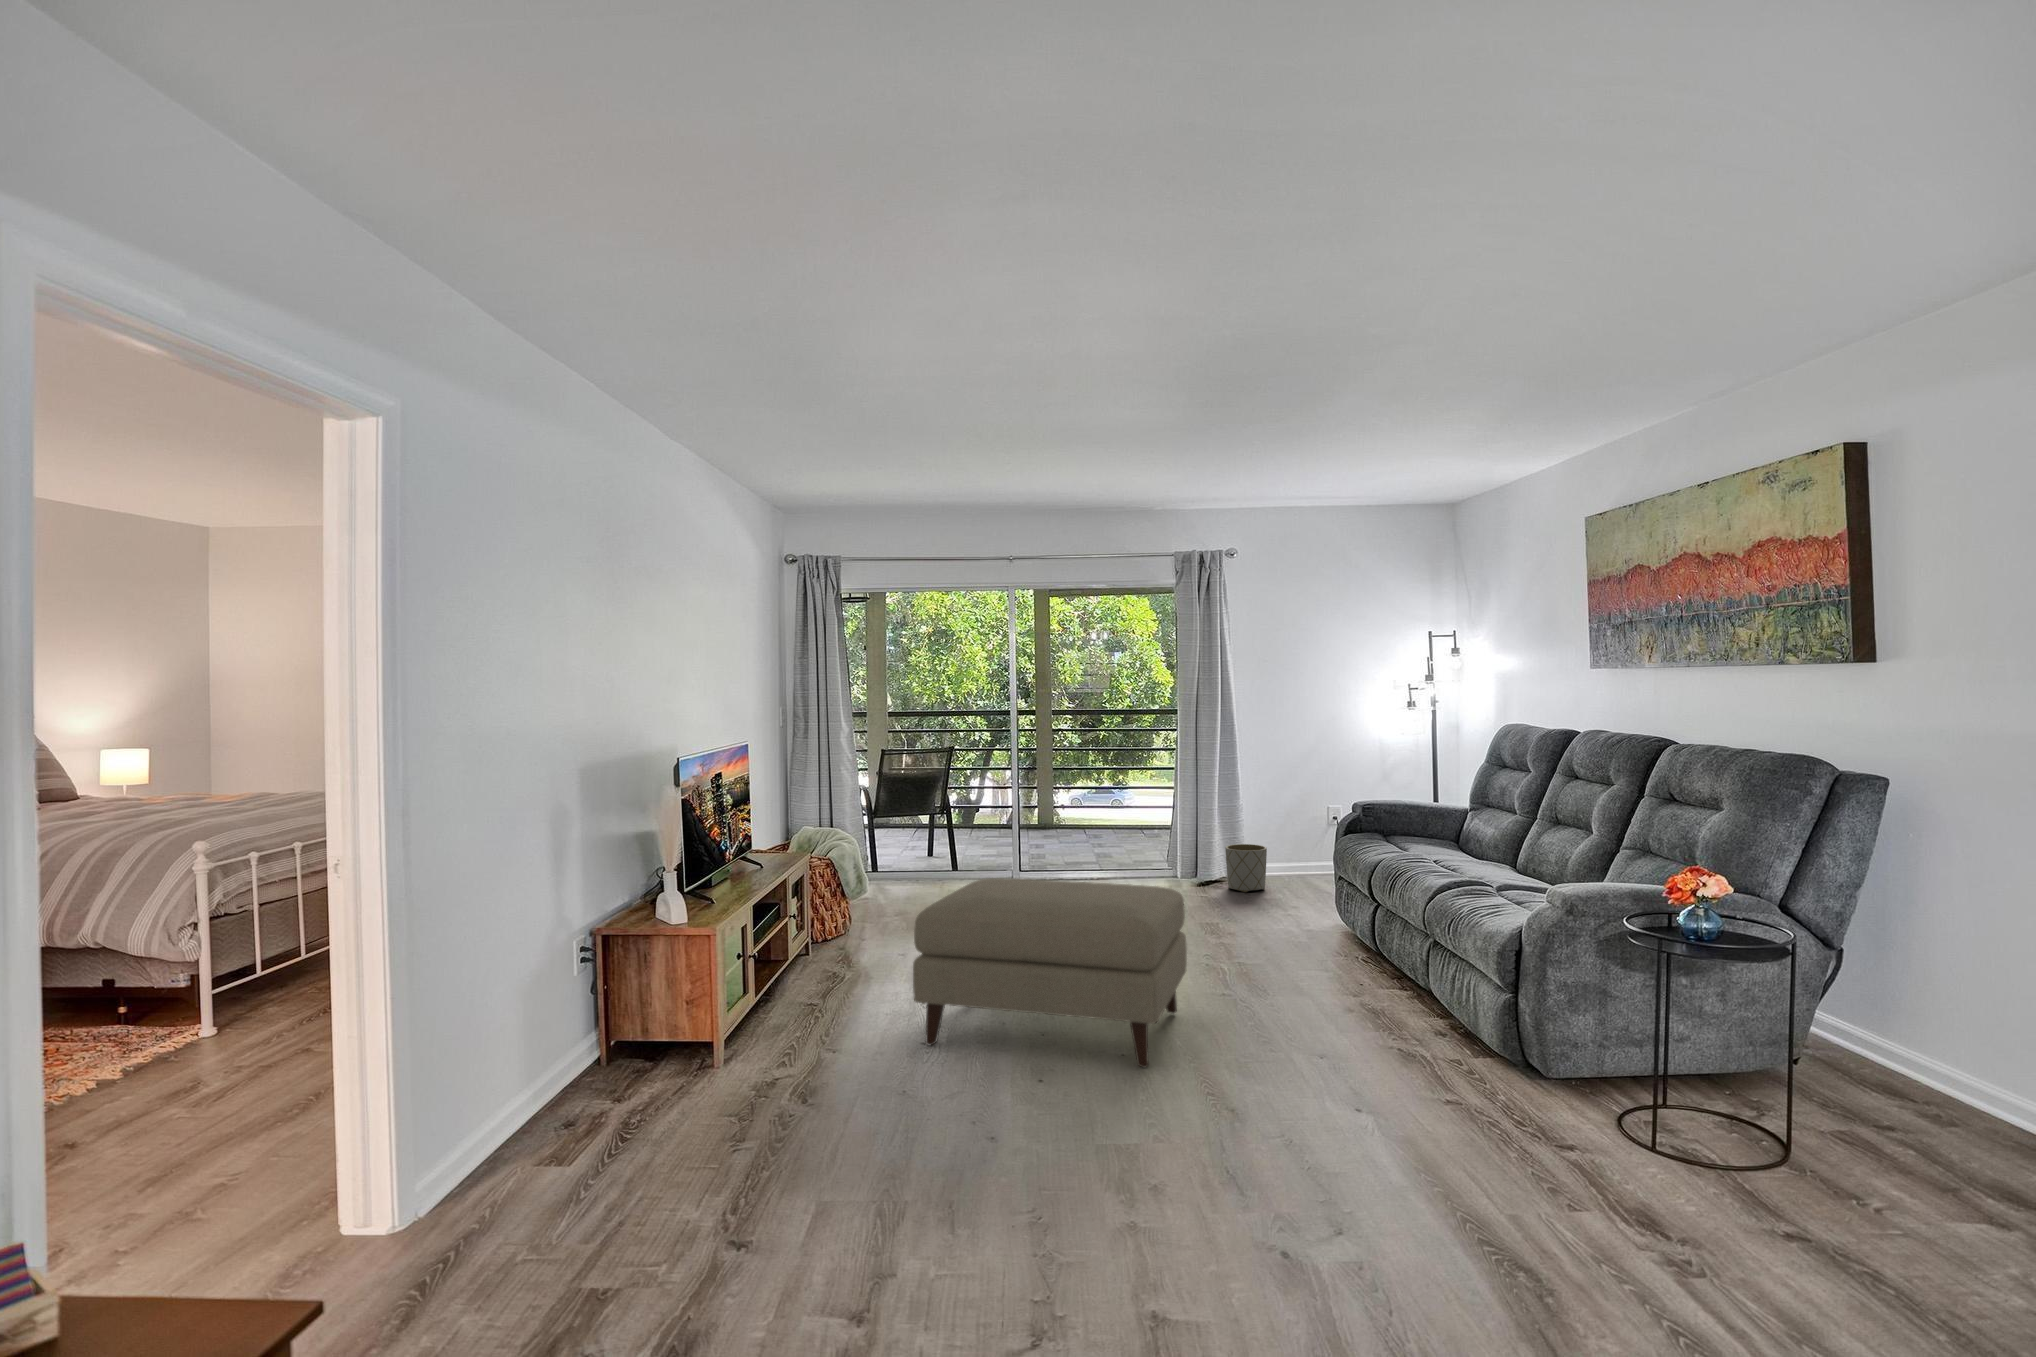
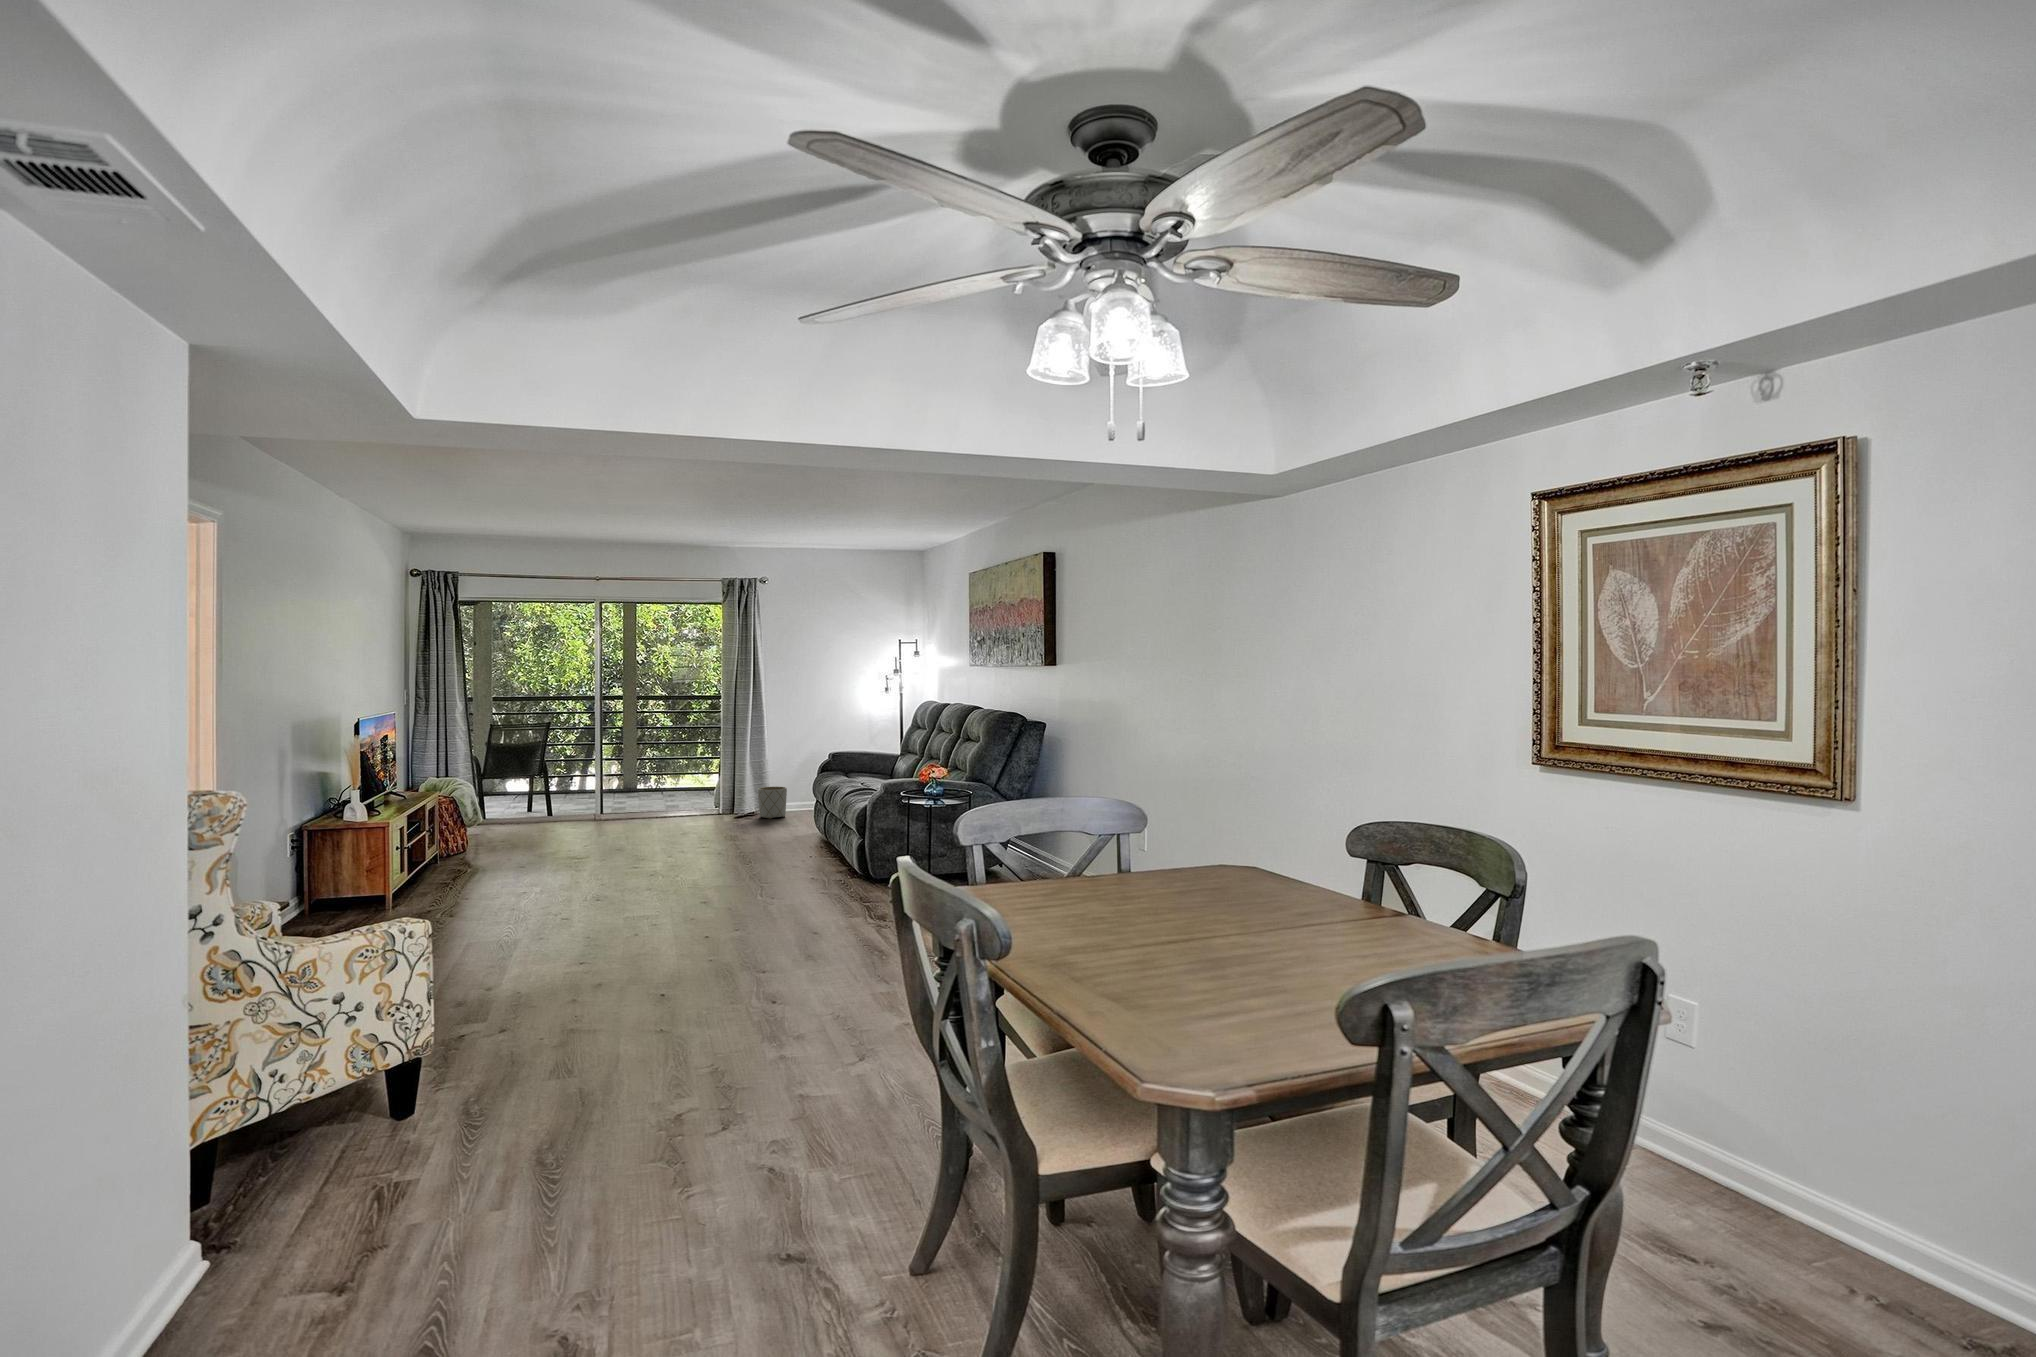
ottoman: present [913,878,1187,1068] -> none [521,796,700,893]

